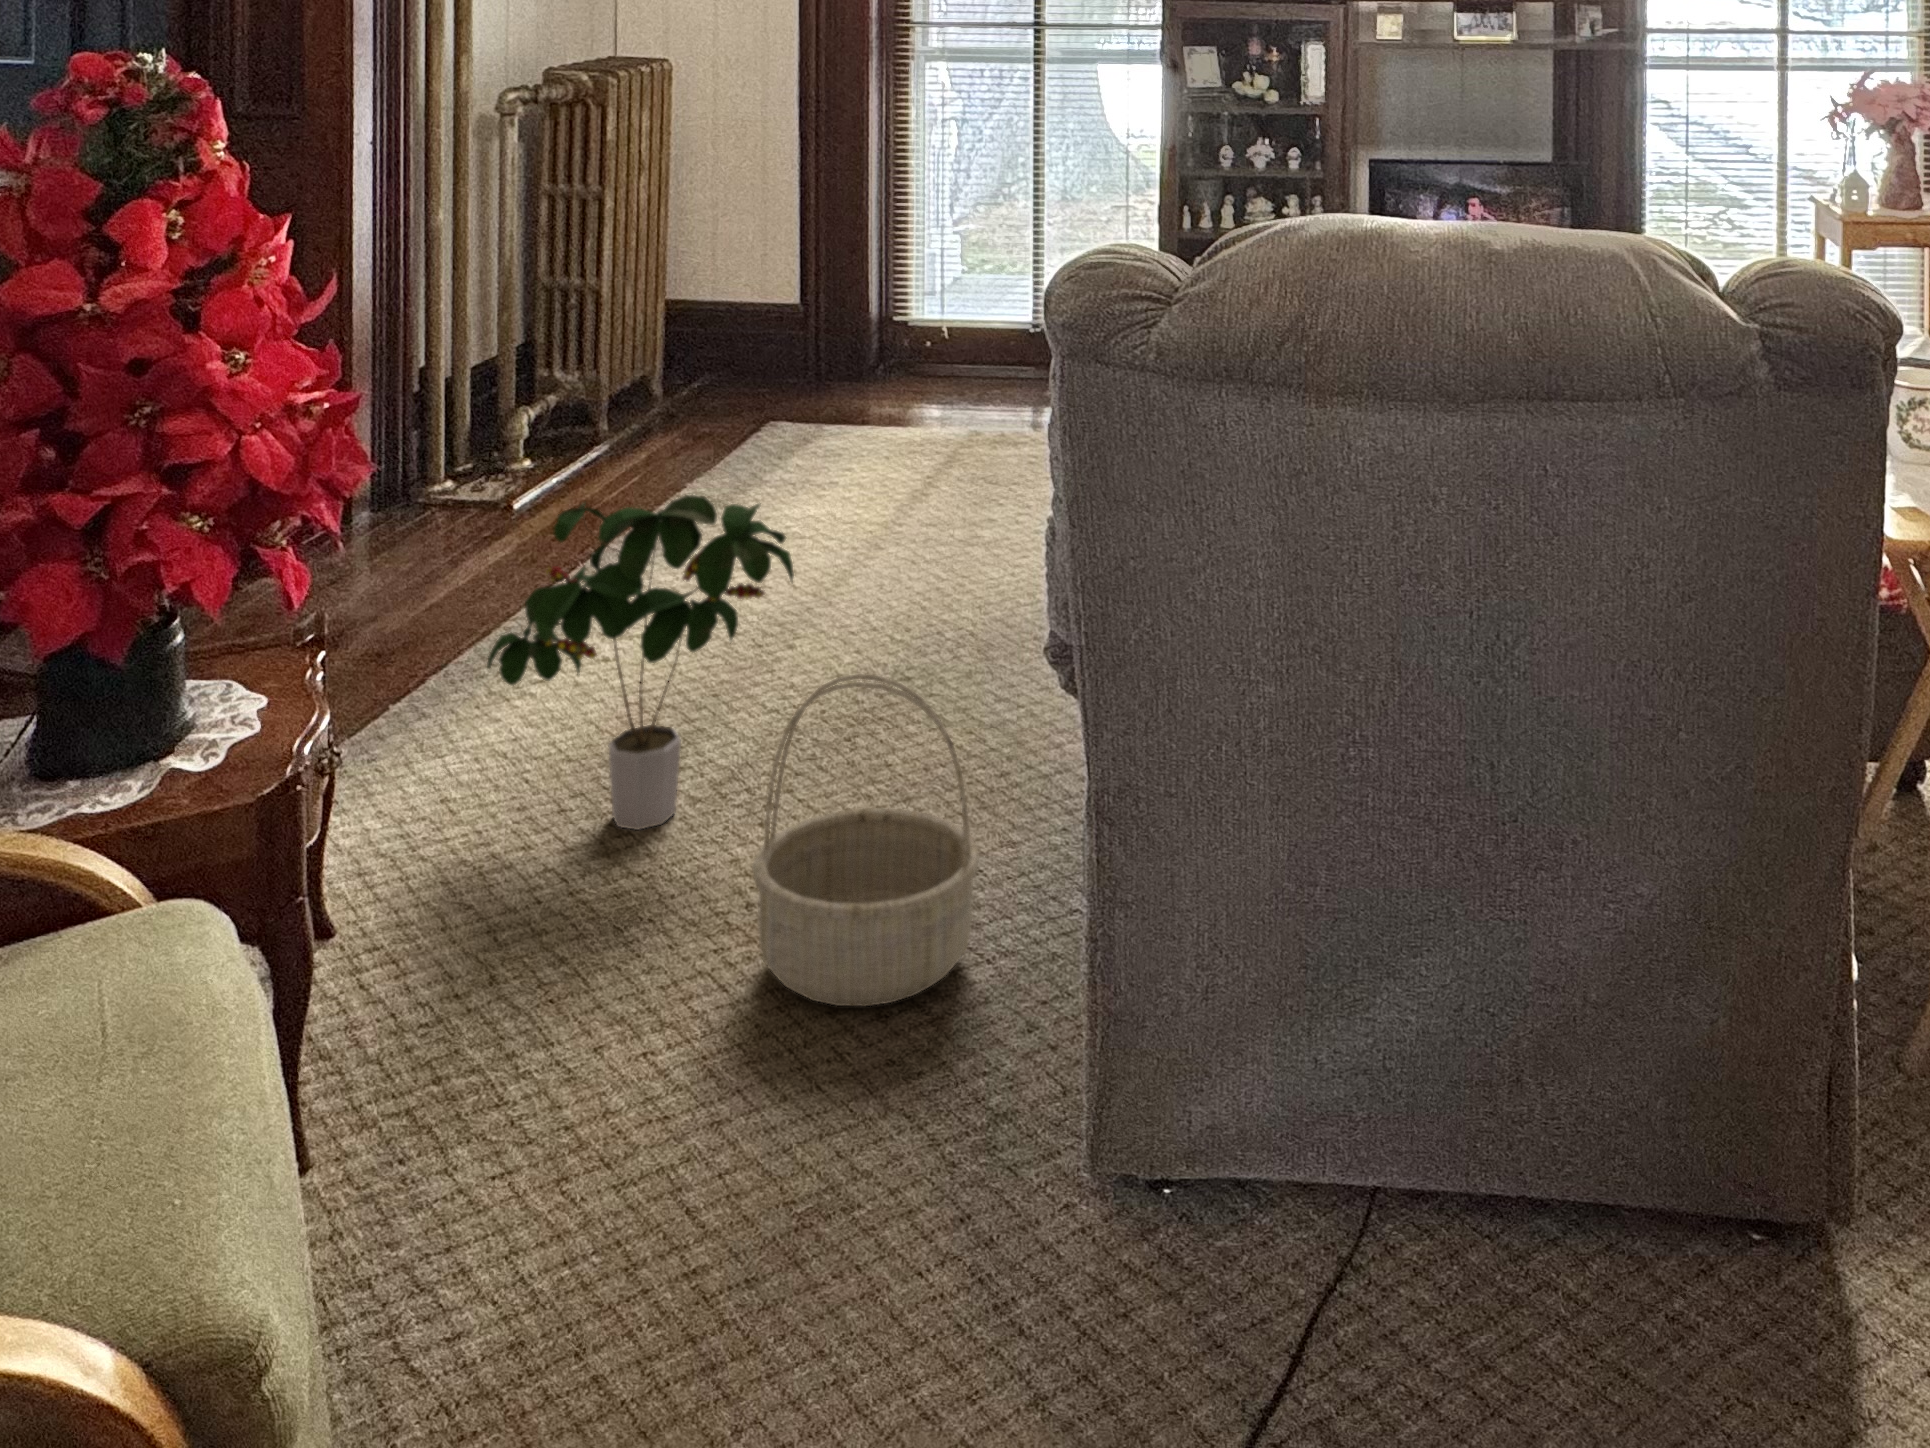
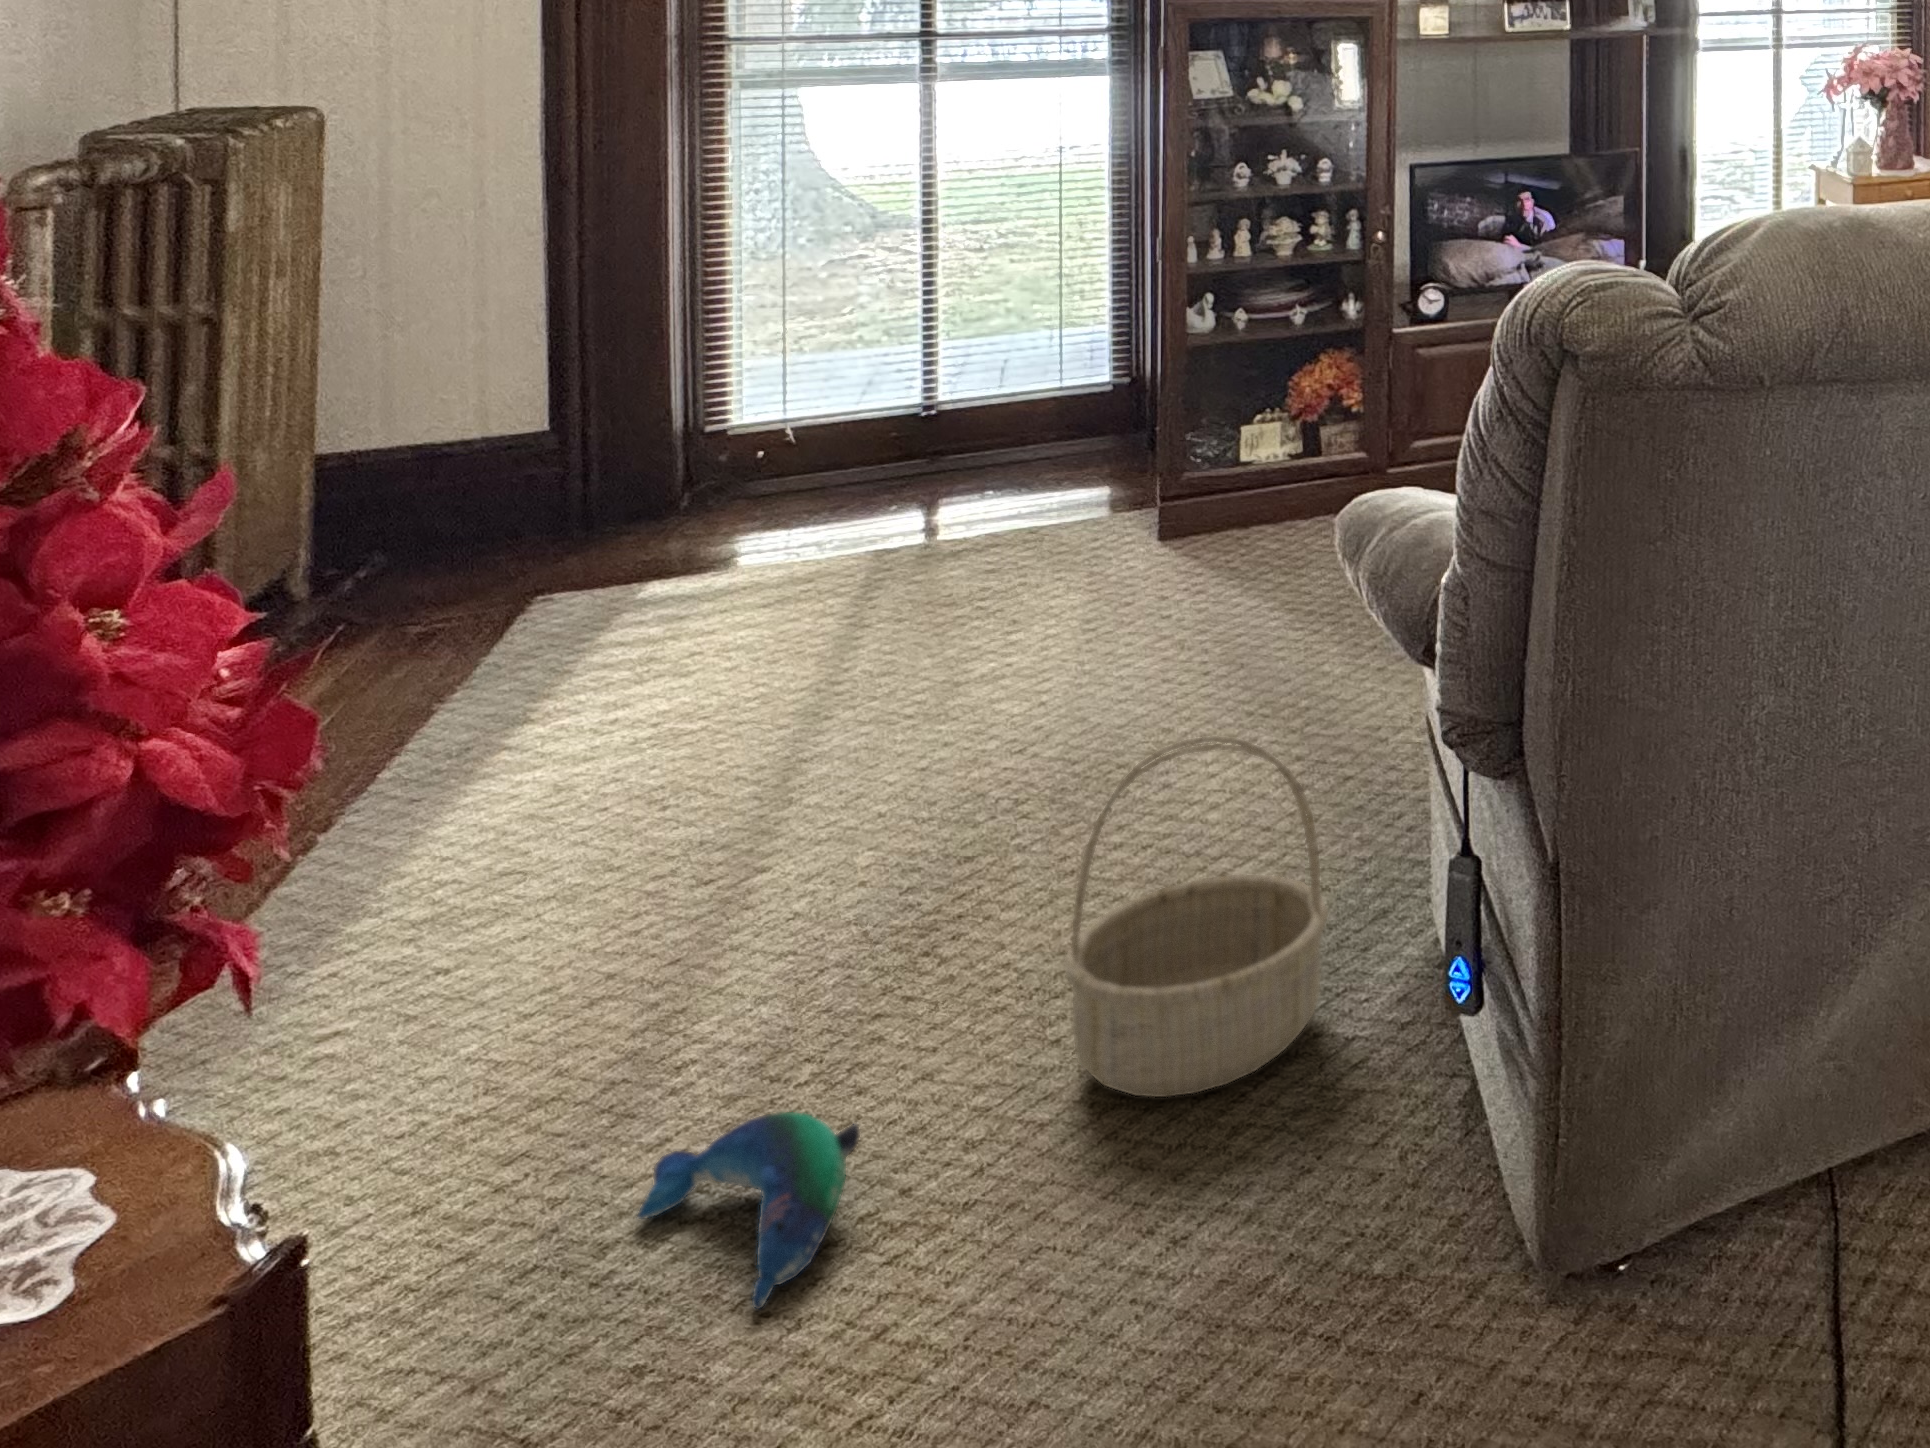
potted plant: present [487,495,794,830] -> none [578,594,996,1005]
plush toy: none [433,913,574,1073] -> present [638,1112,860,1309]

